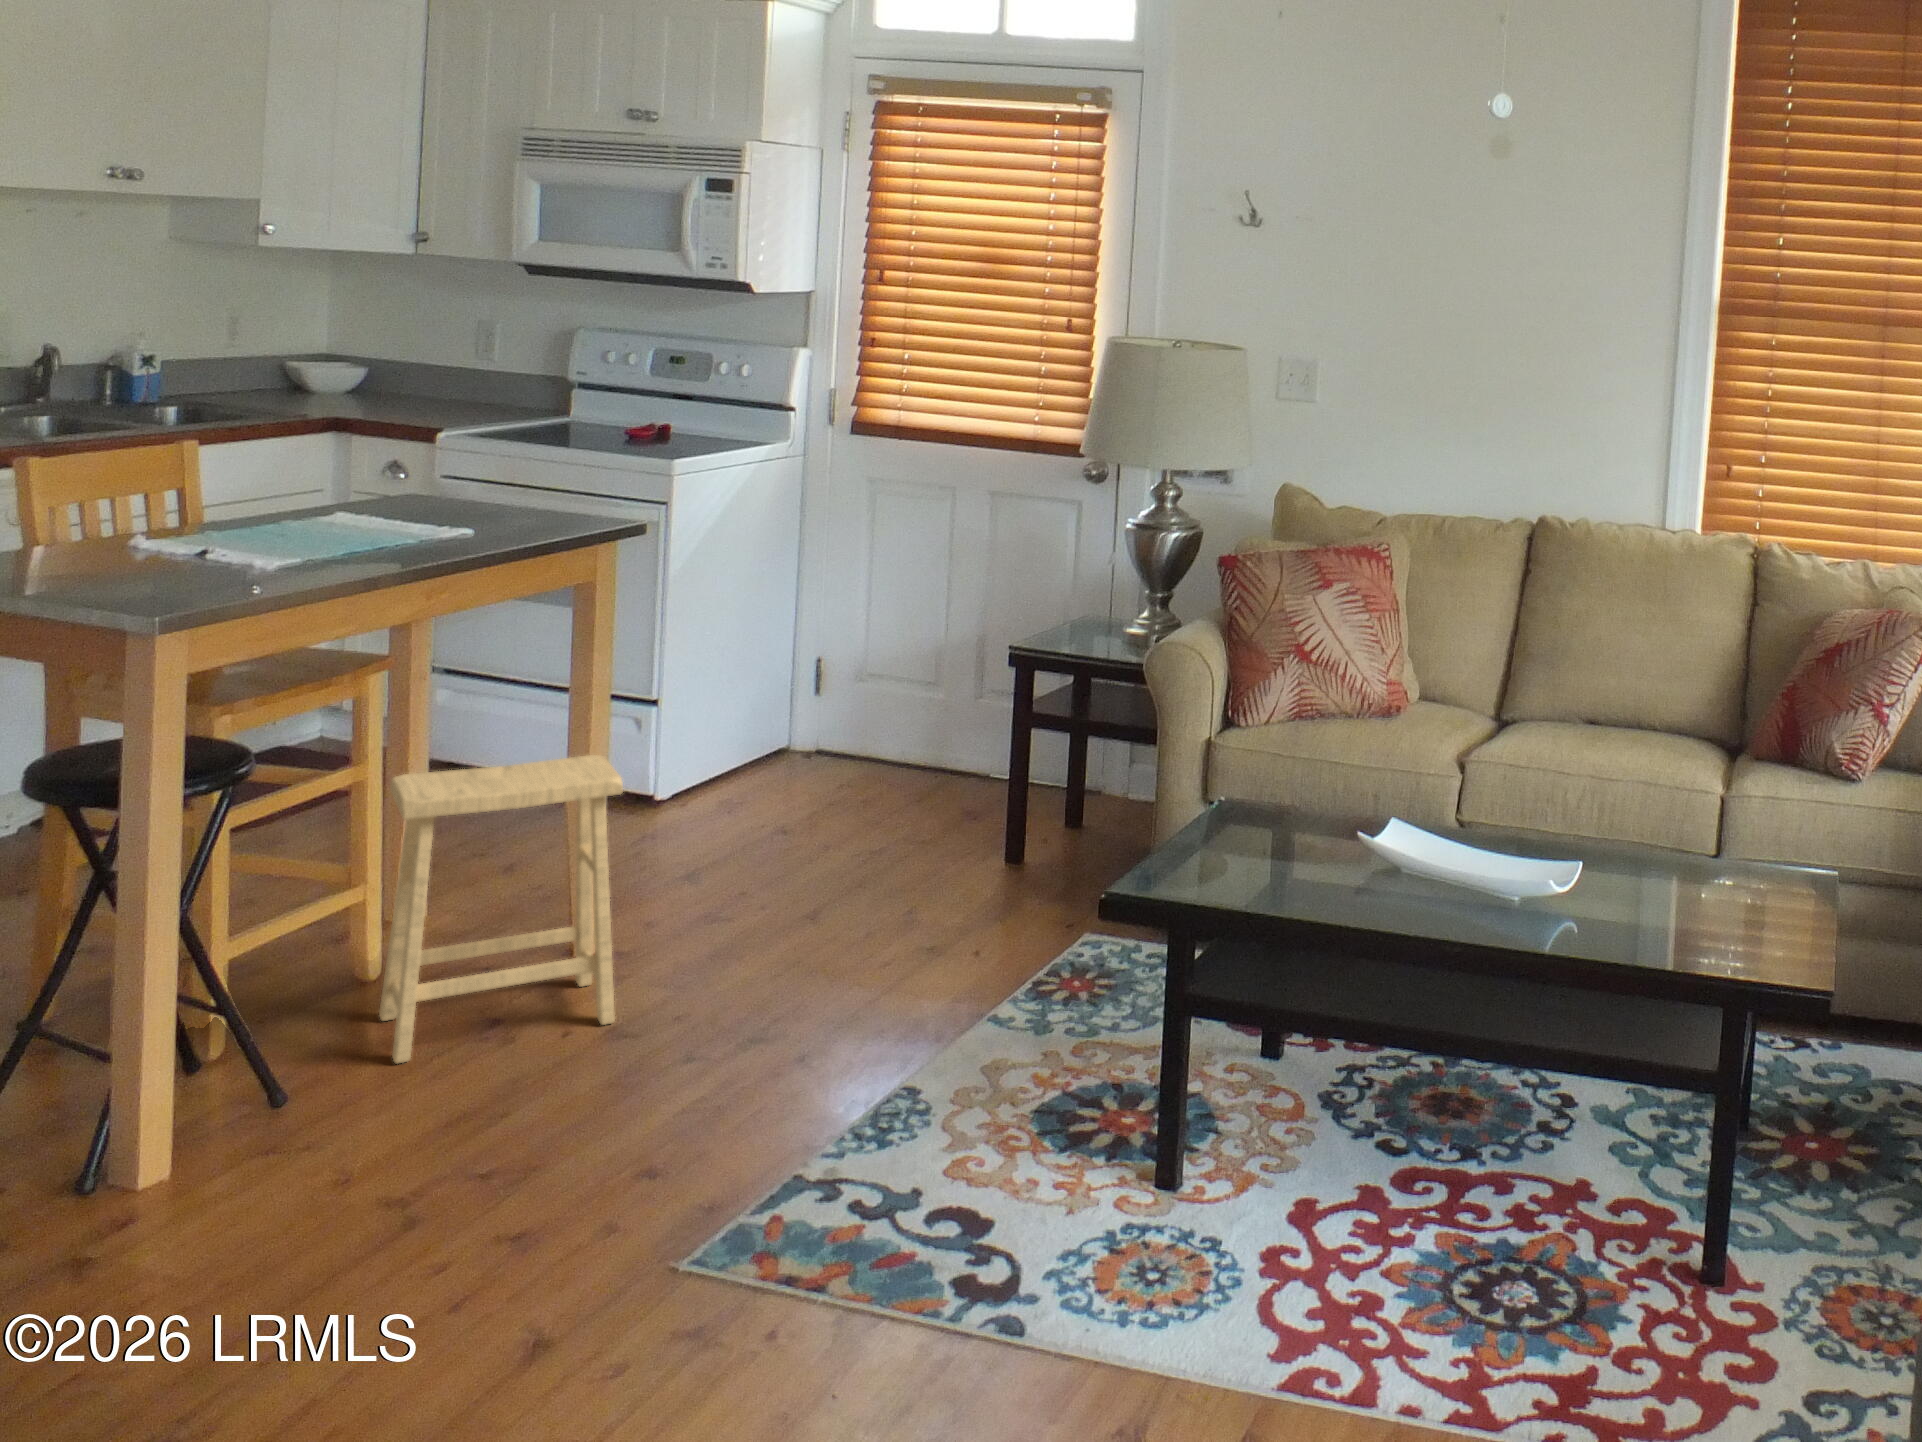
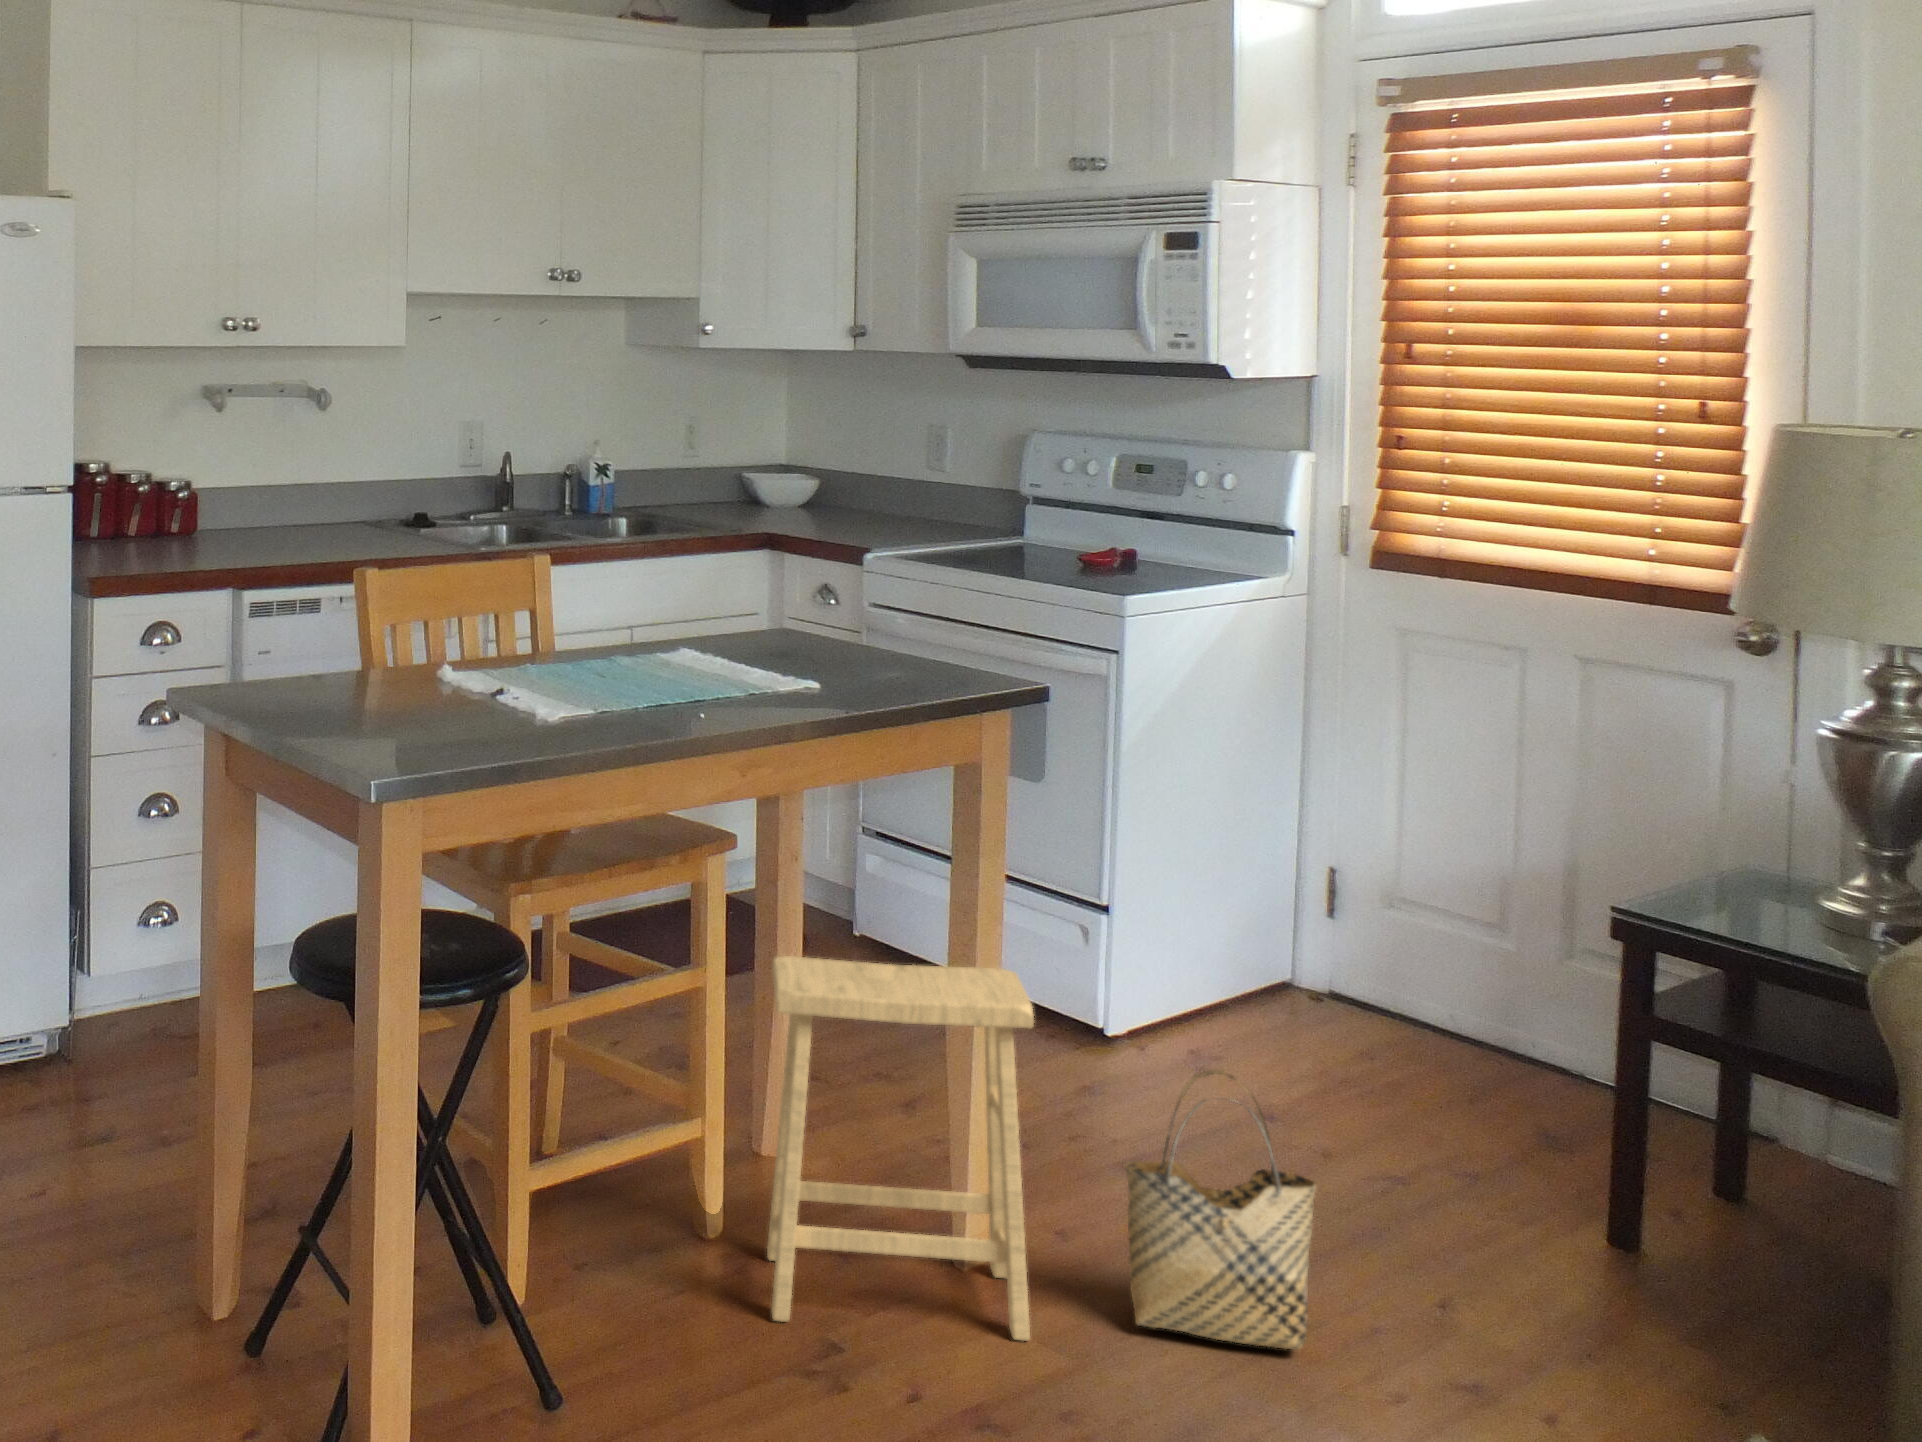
woven basket: none [687,800,825,991] -> present [1125,1070,1316,1350]

